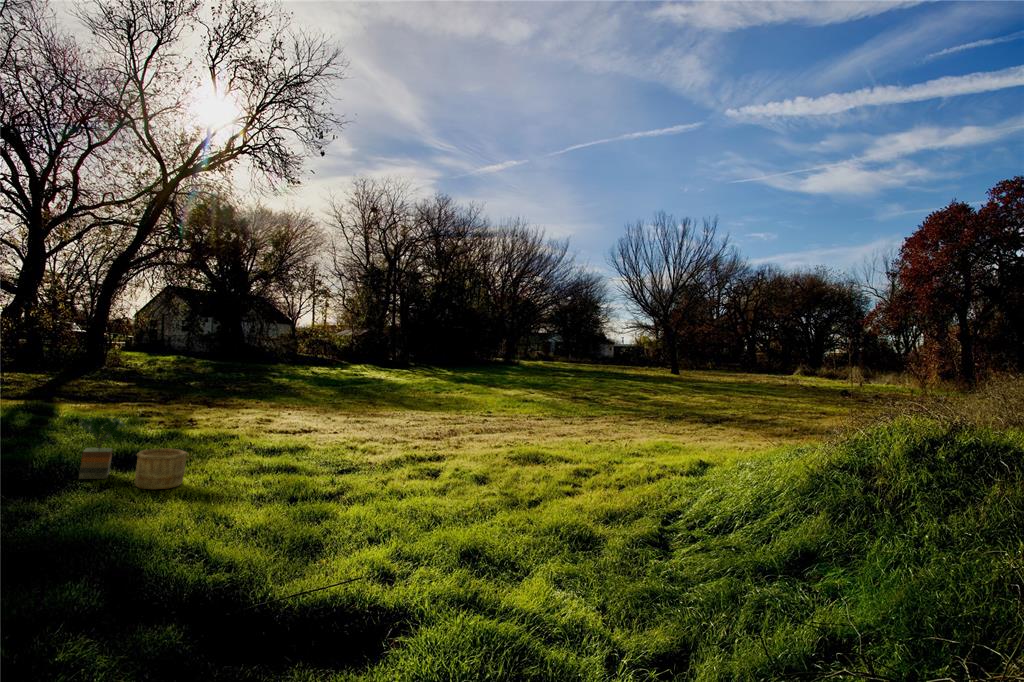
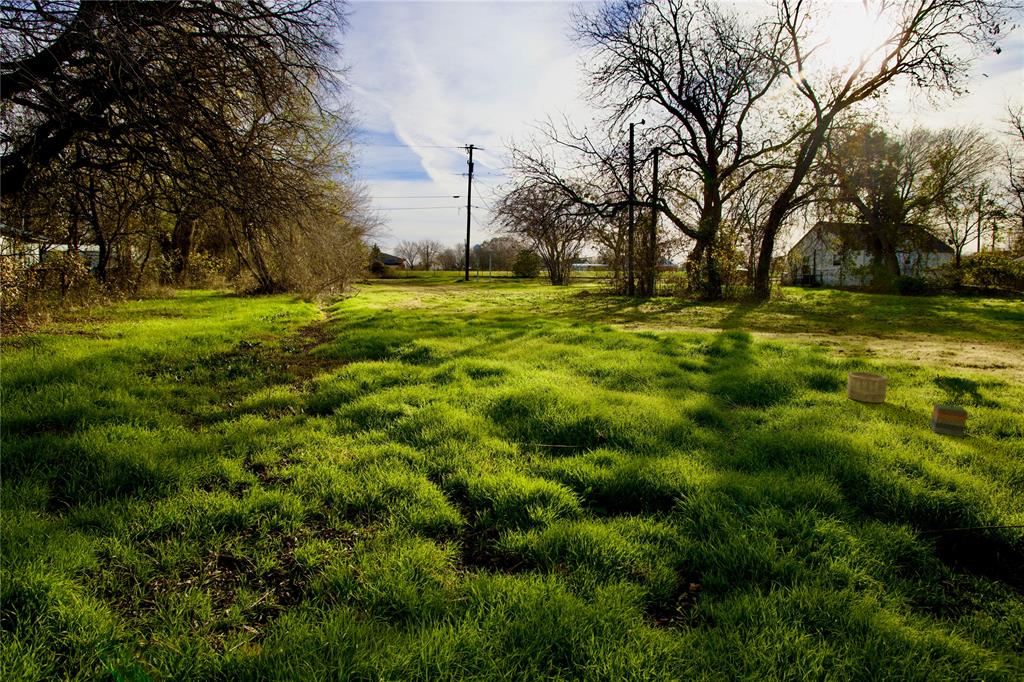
potted tree: present [79,417,126,479] -> present [930,376,984,437]

